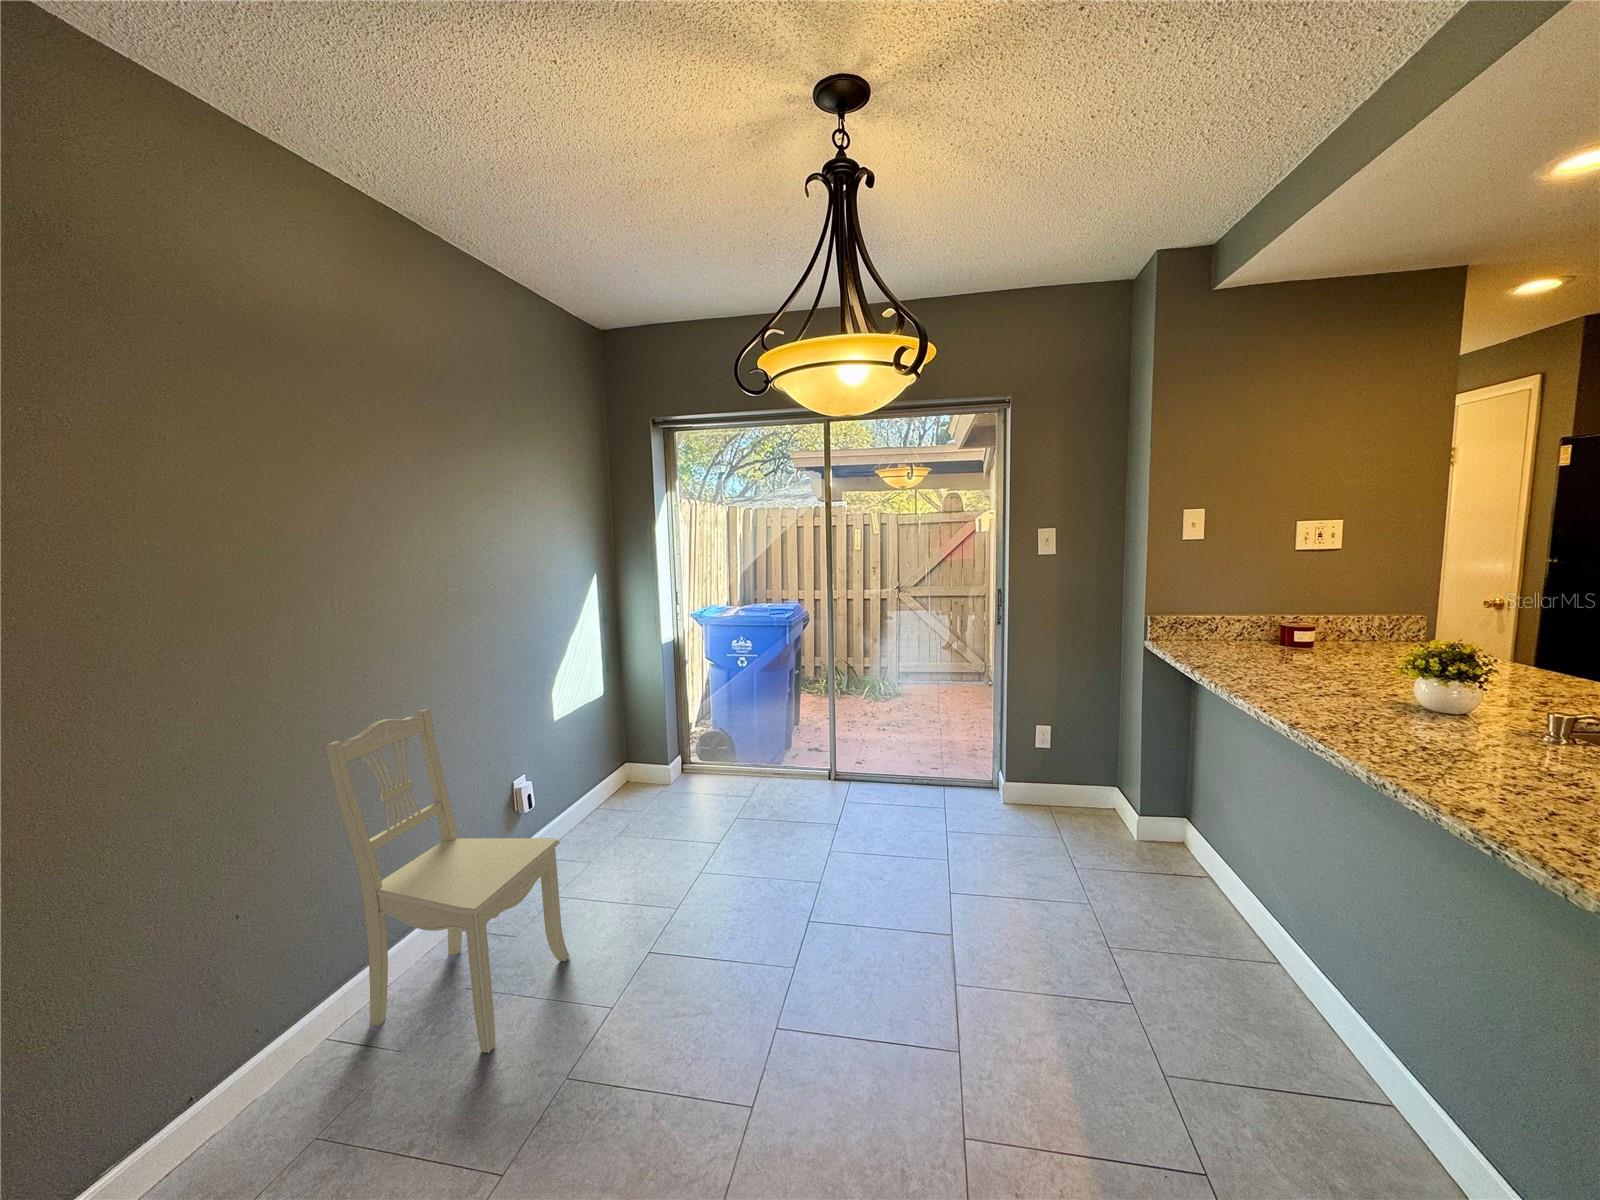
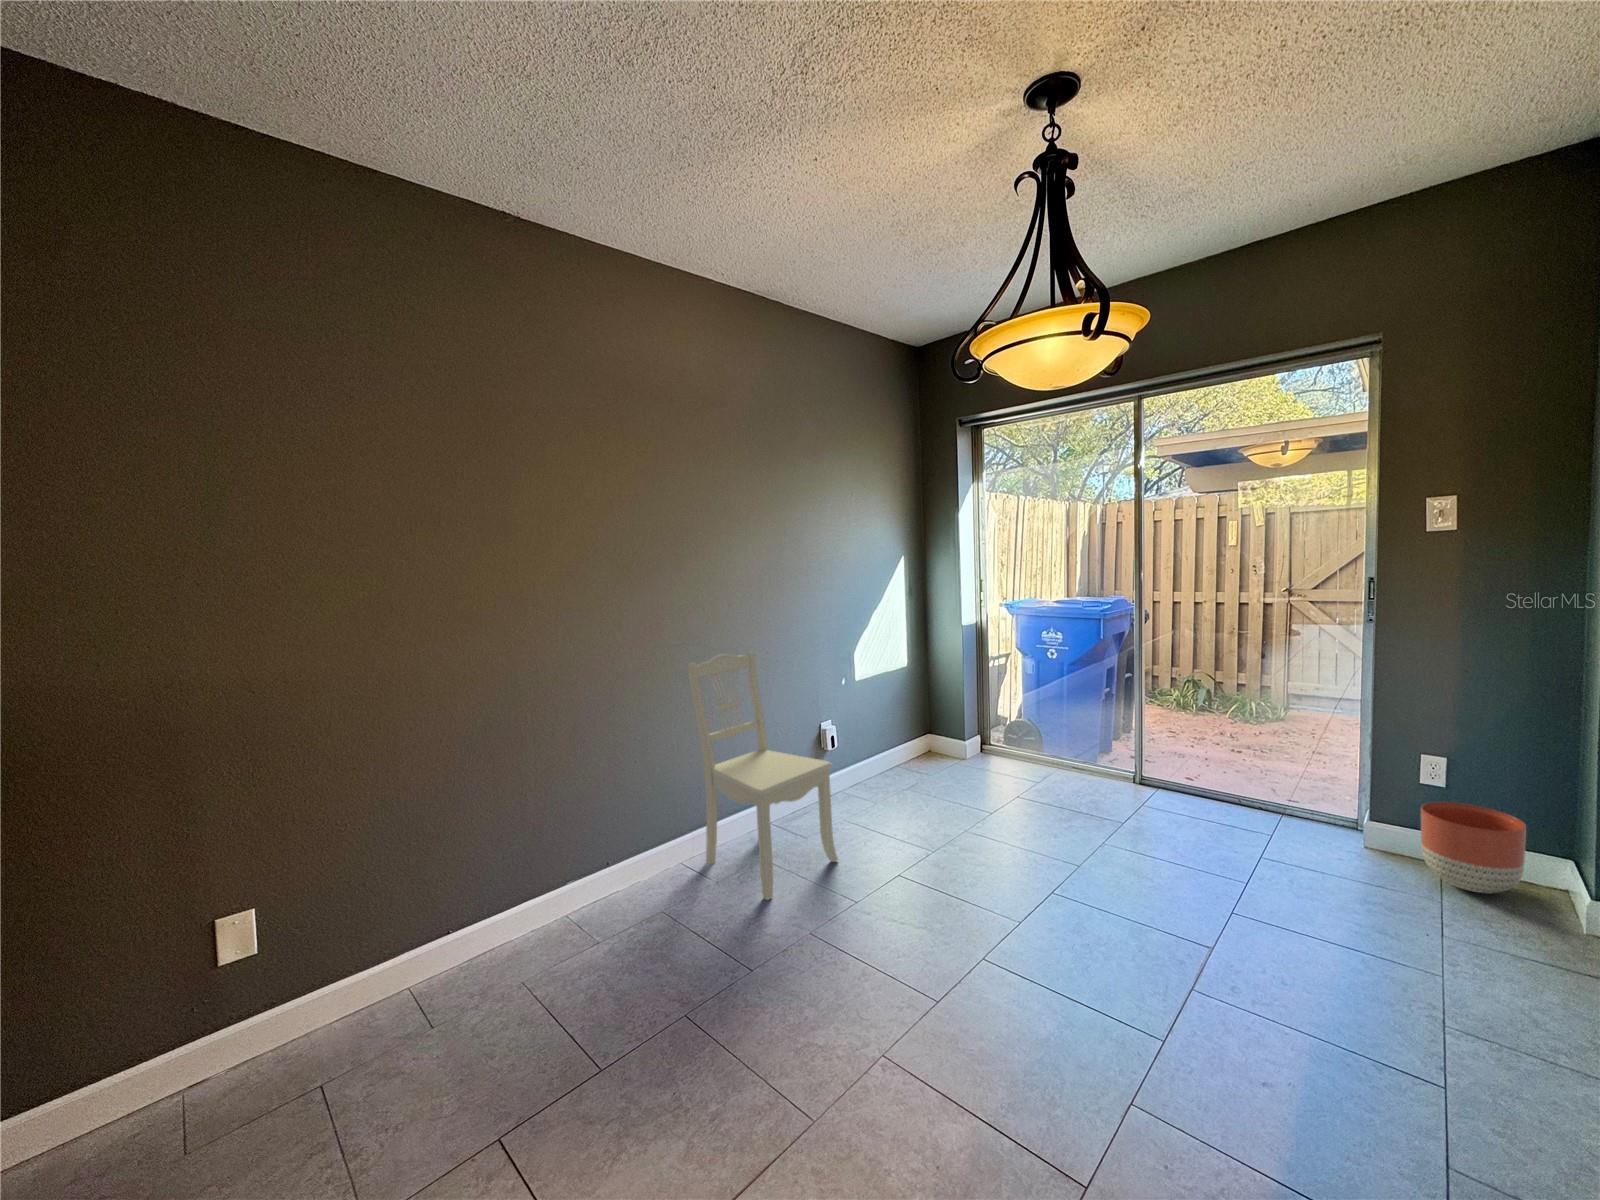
planter: none [1040,759,1097,825] -> present [1421,802,1526,893]

